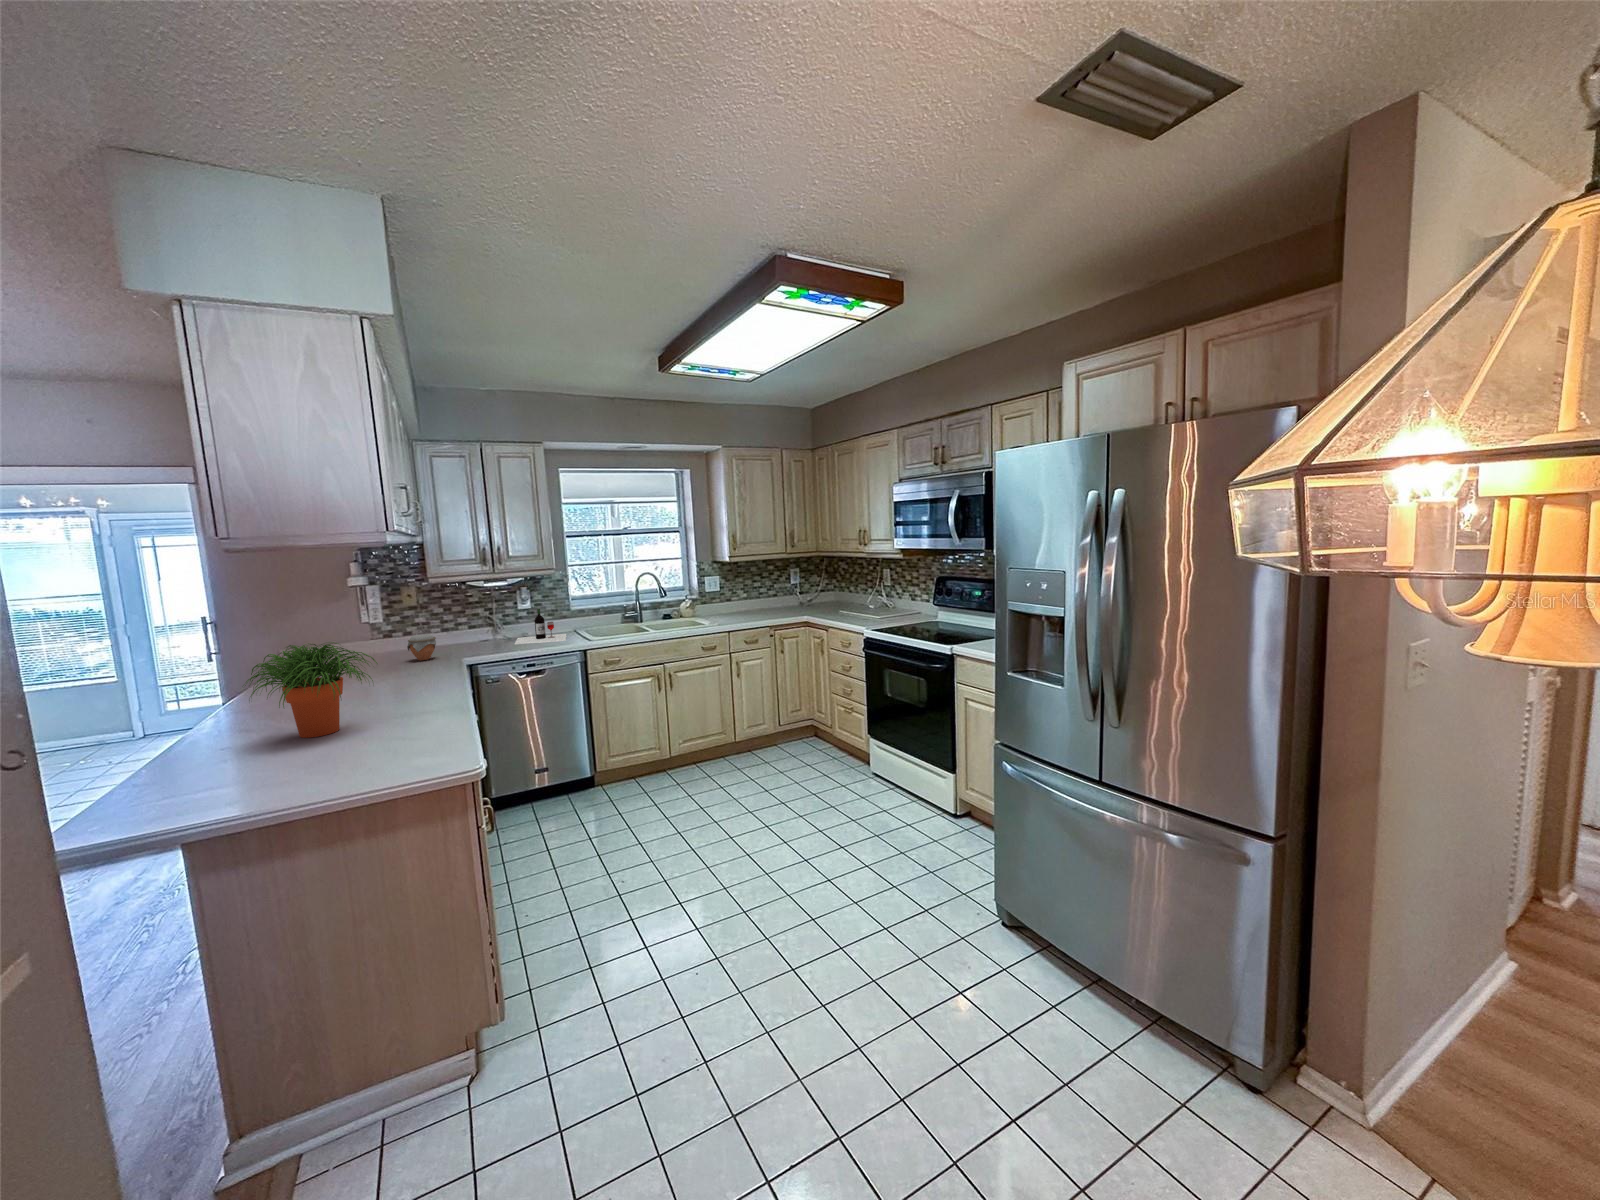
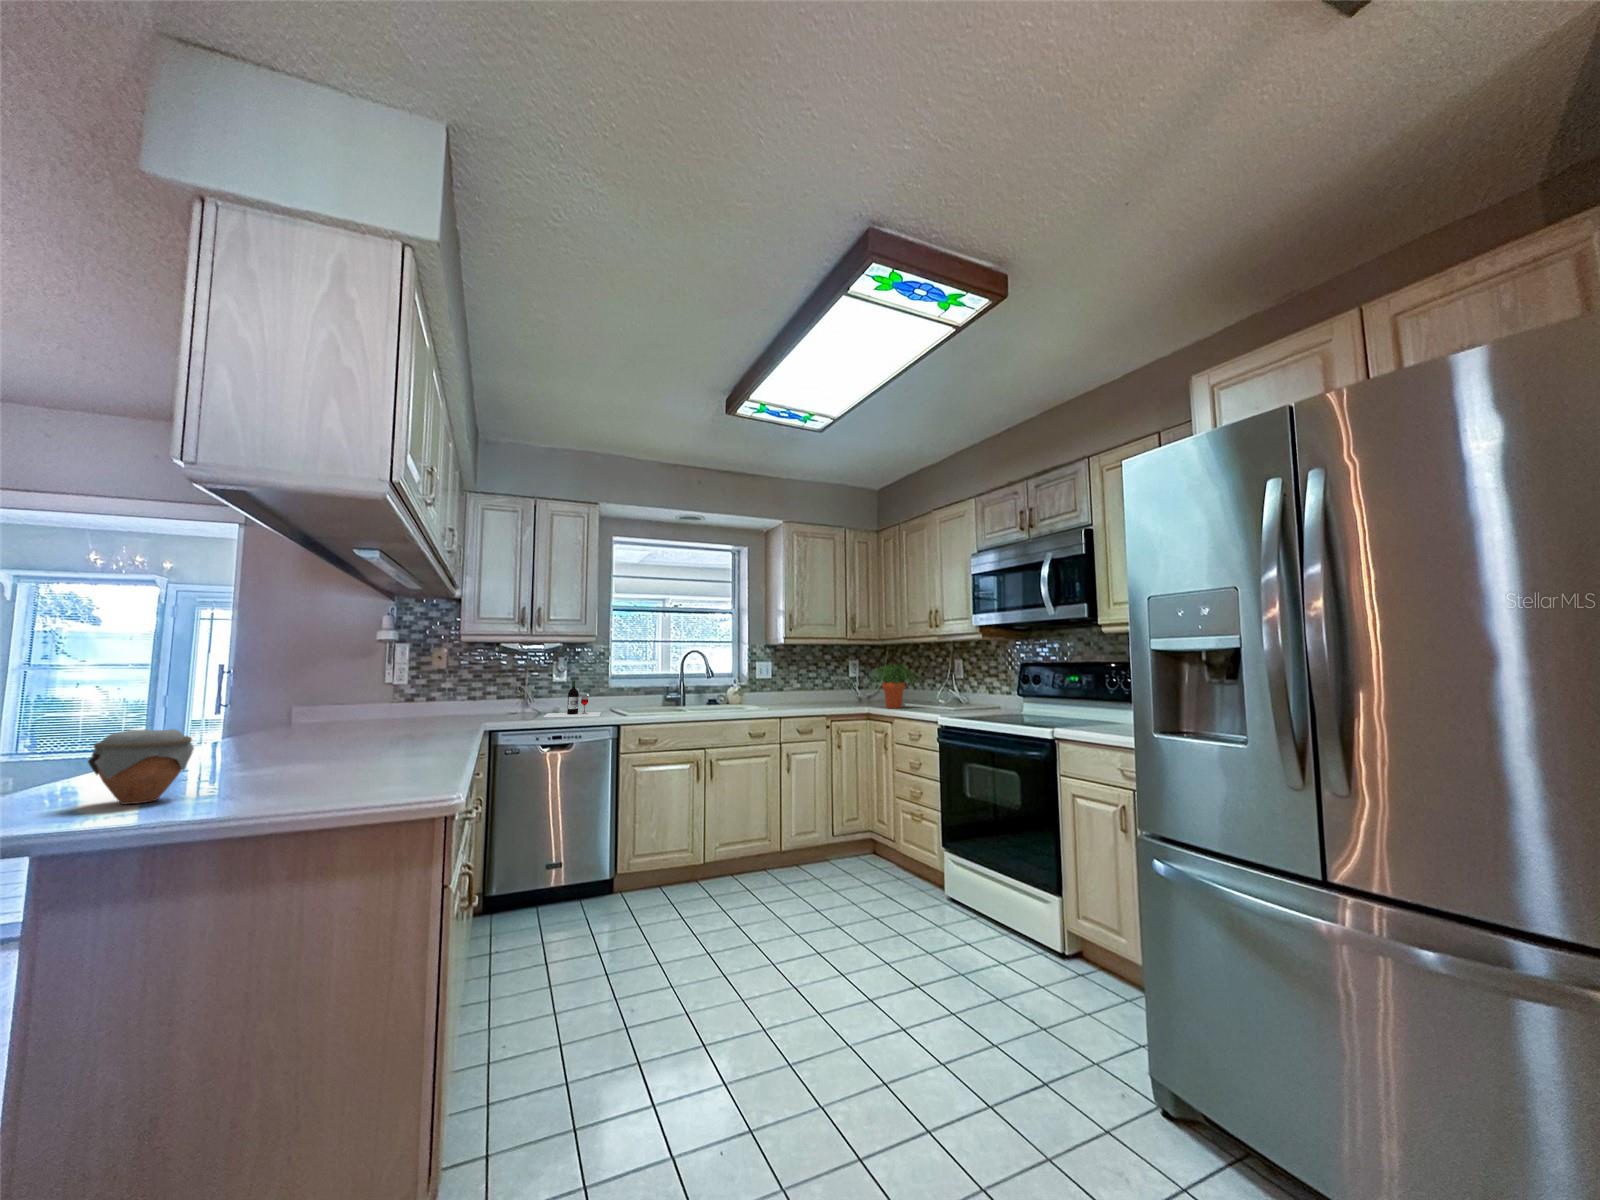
jar: present [407,634,436,661] -> present [88,729,194,804]
potted plant: present [246,642,377,738] -> present [872,665,916,708]

